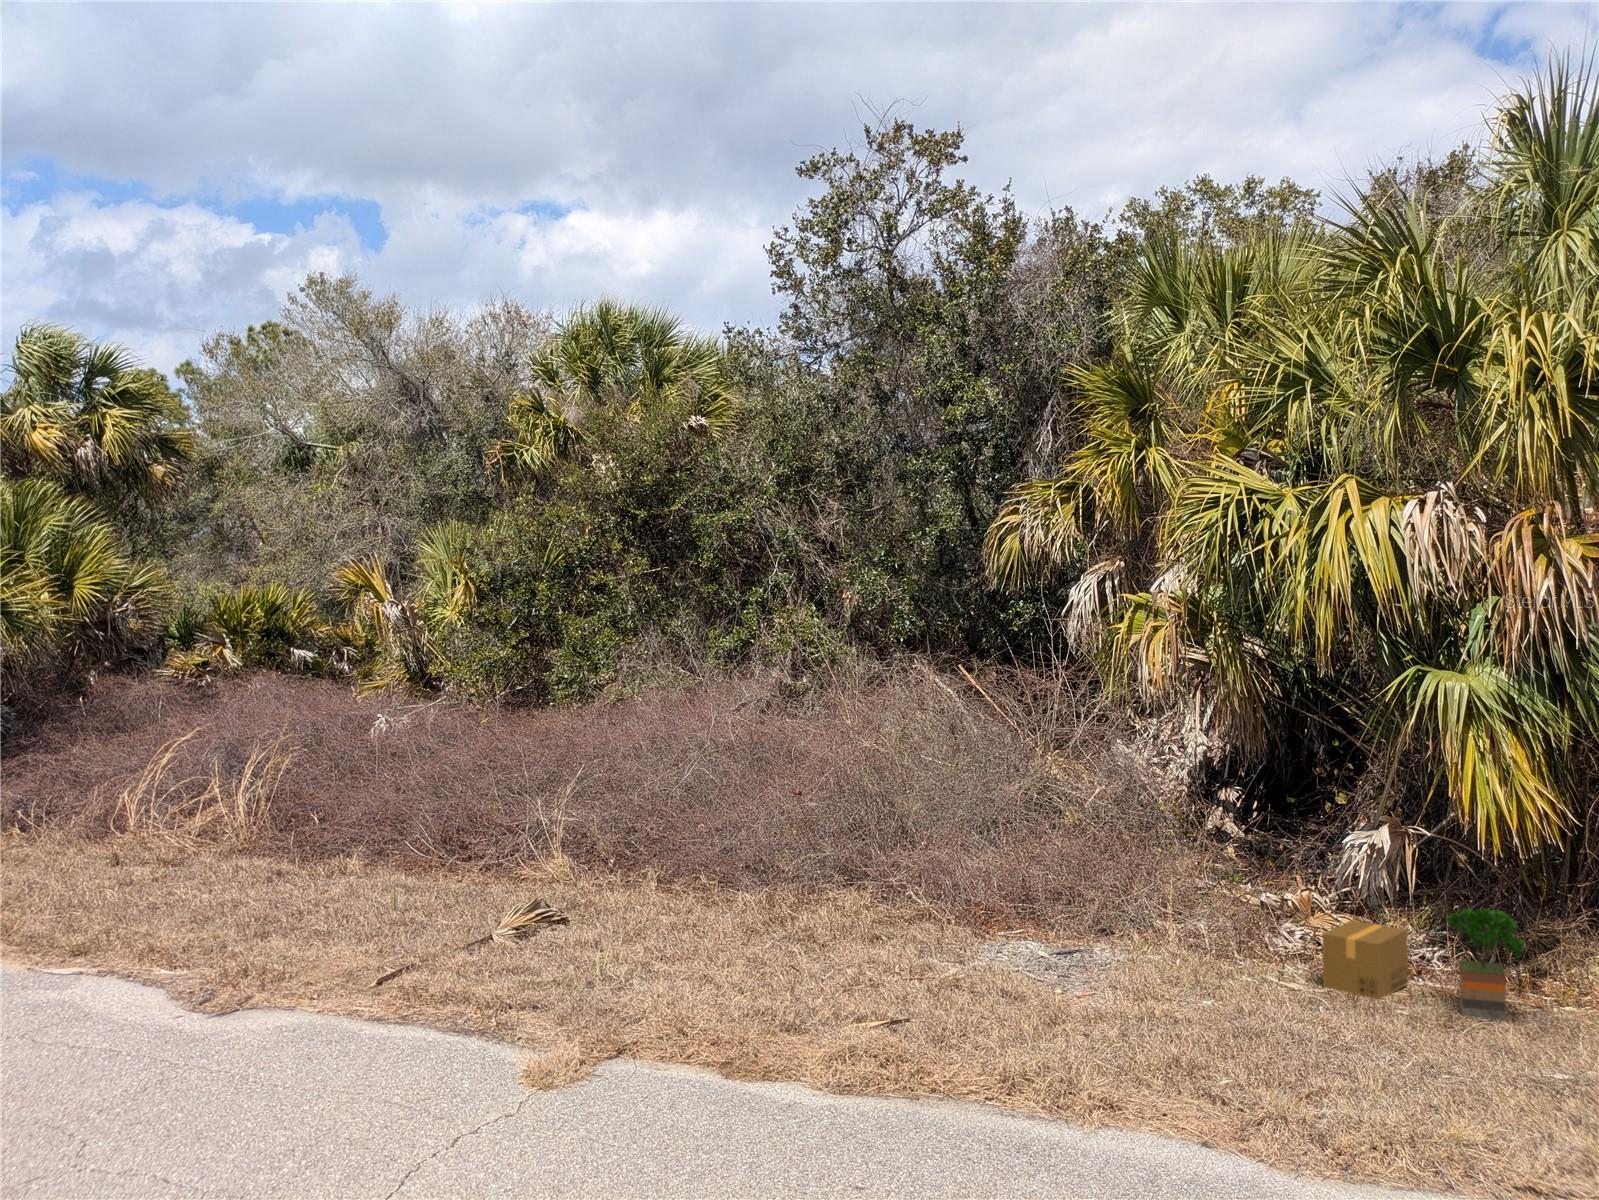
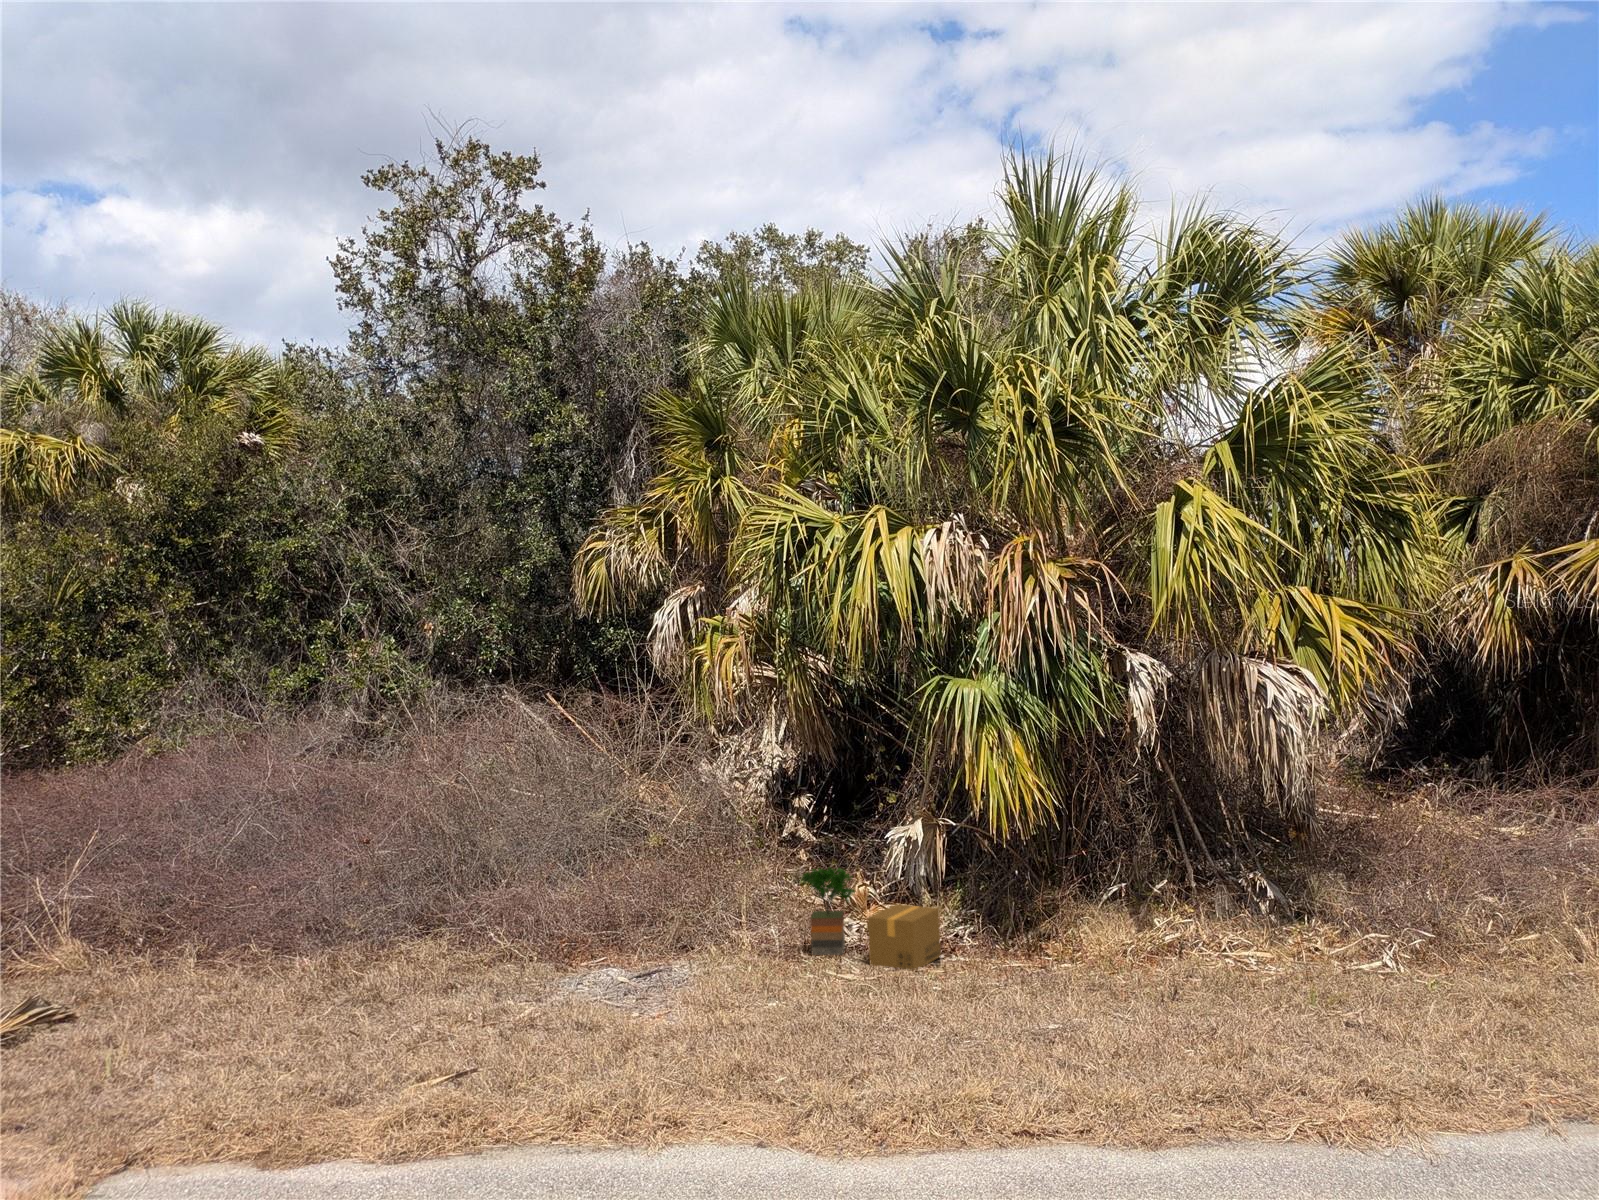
potted tree: present [1447,908,1525,1021] -> present [802,867,855,955]

